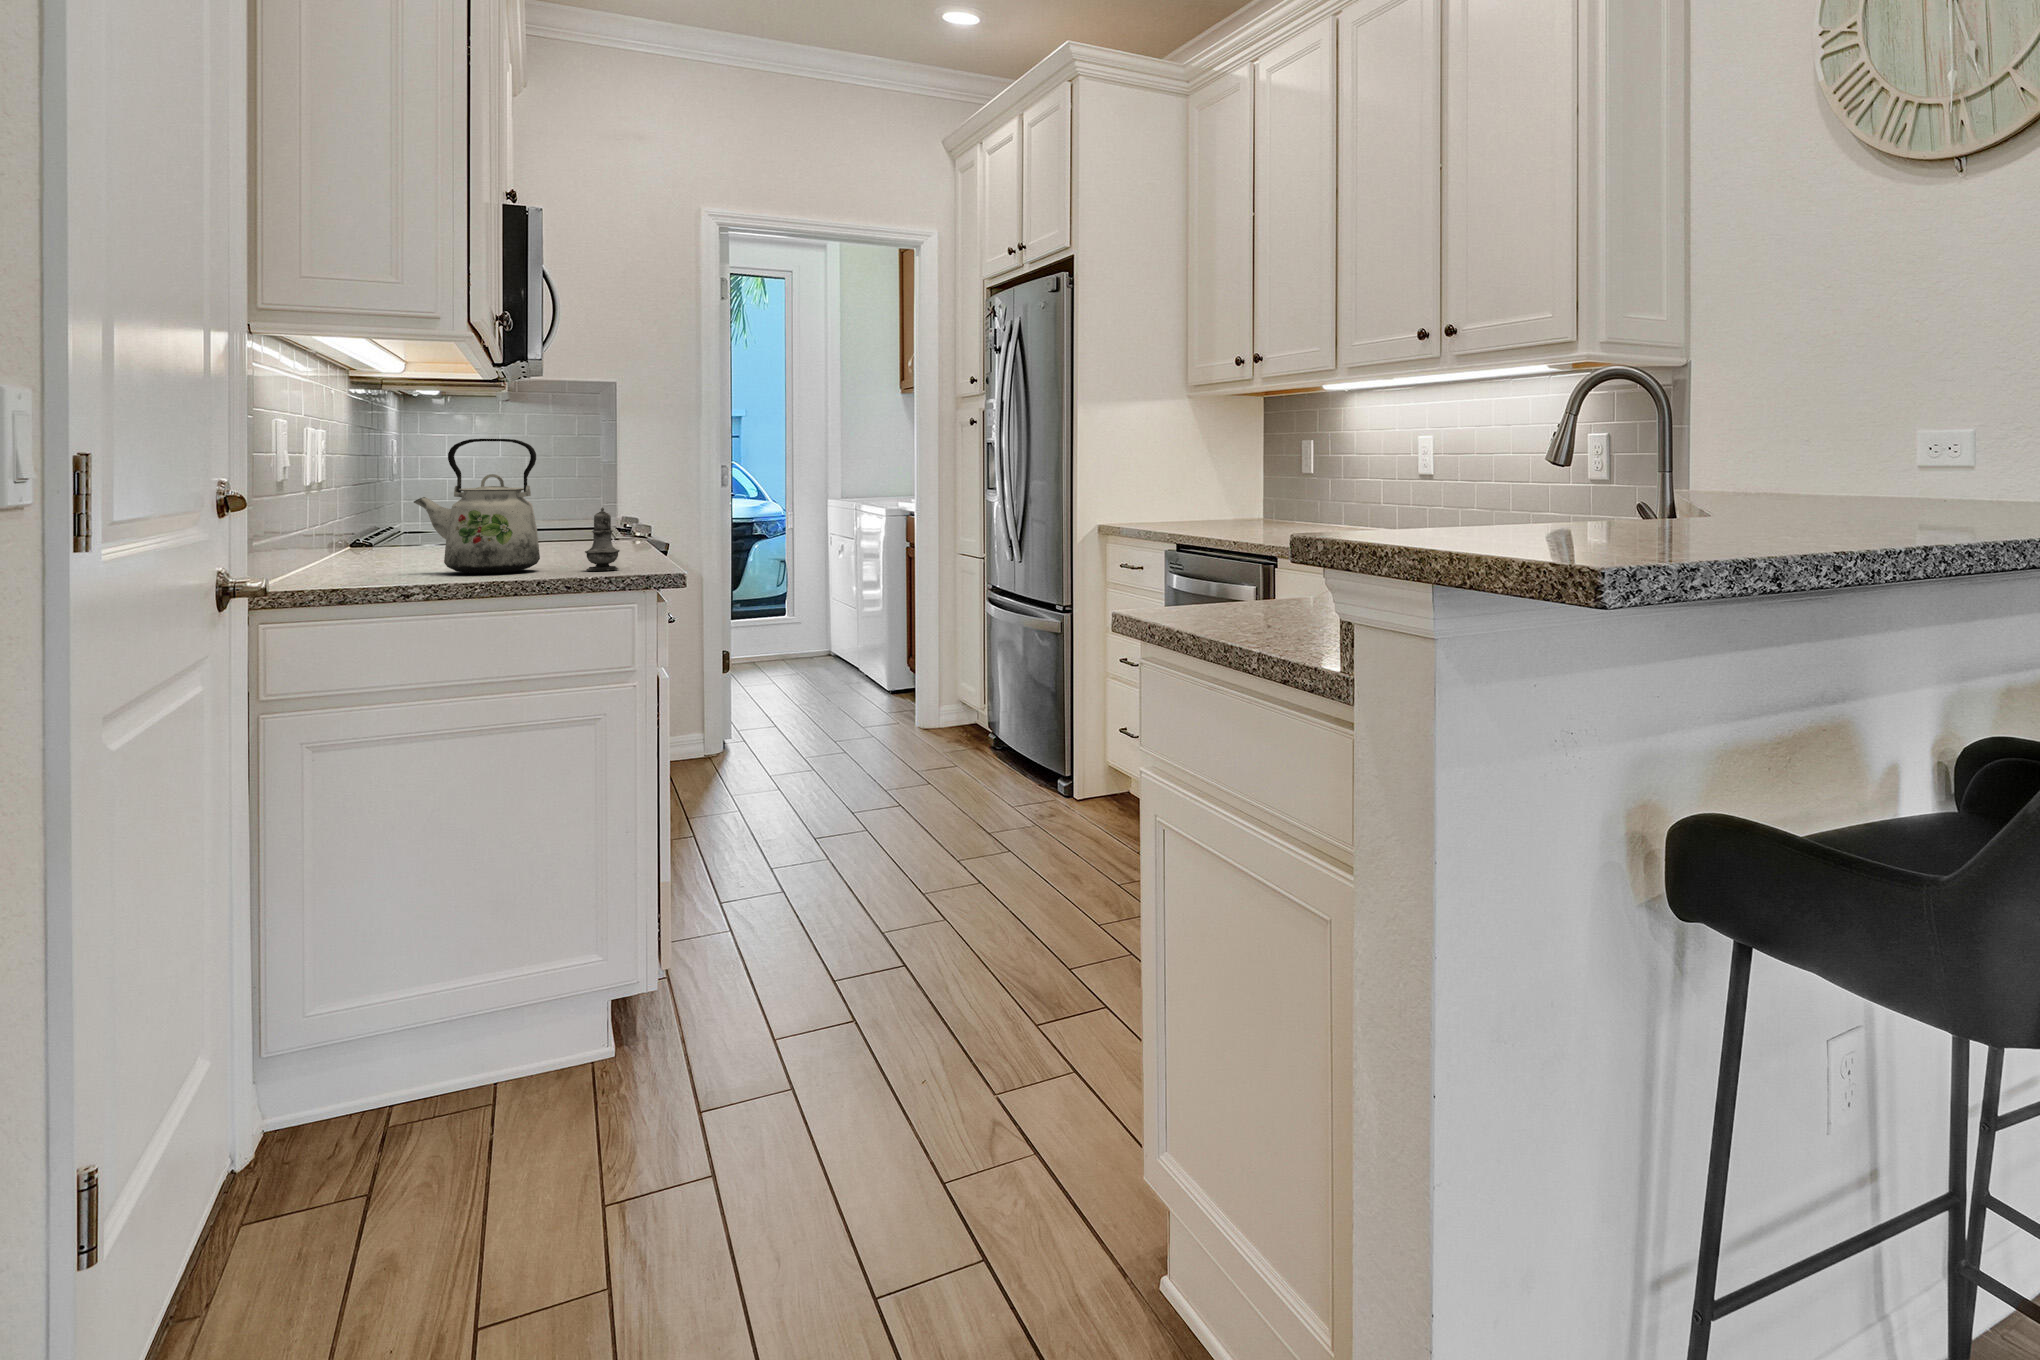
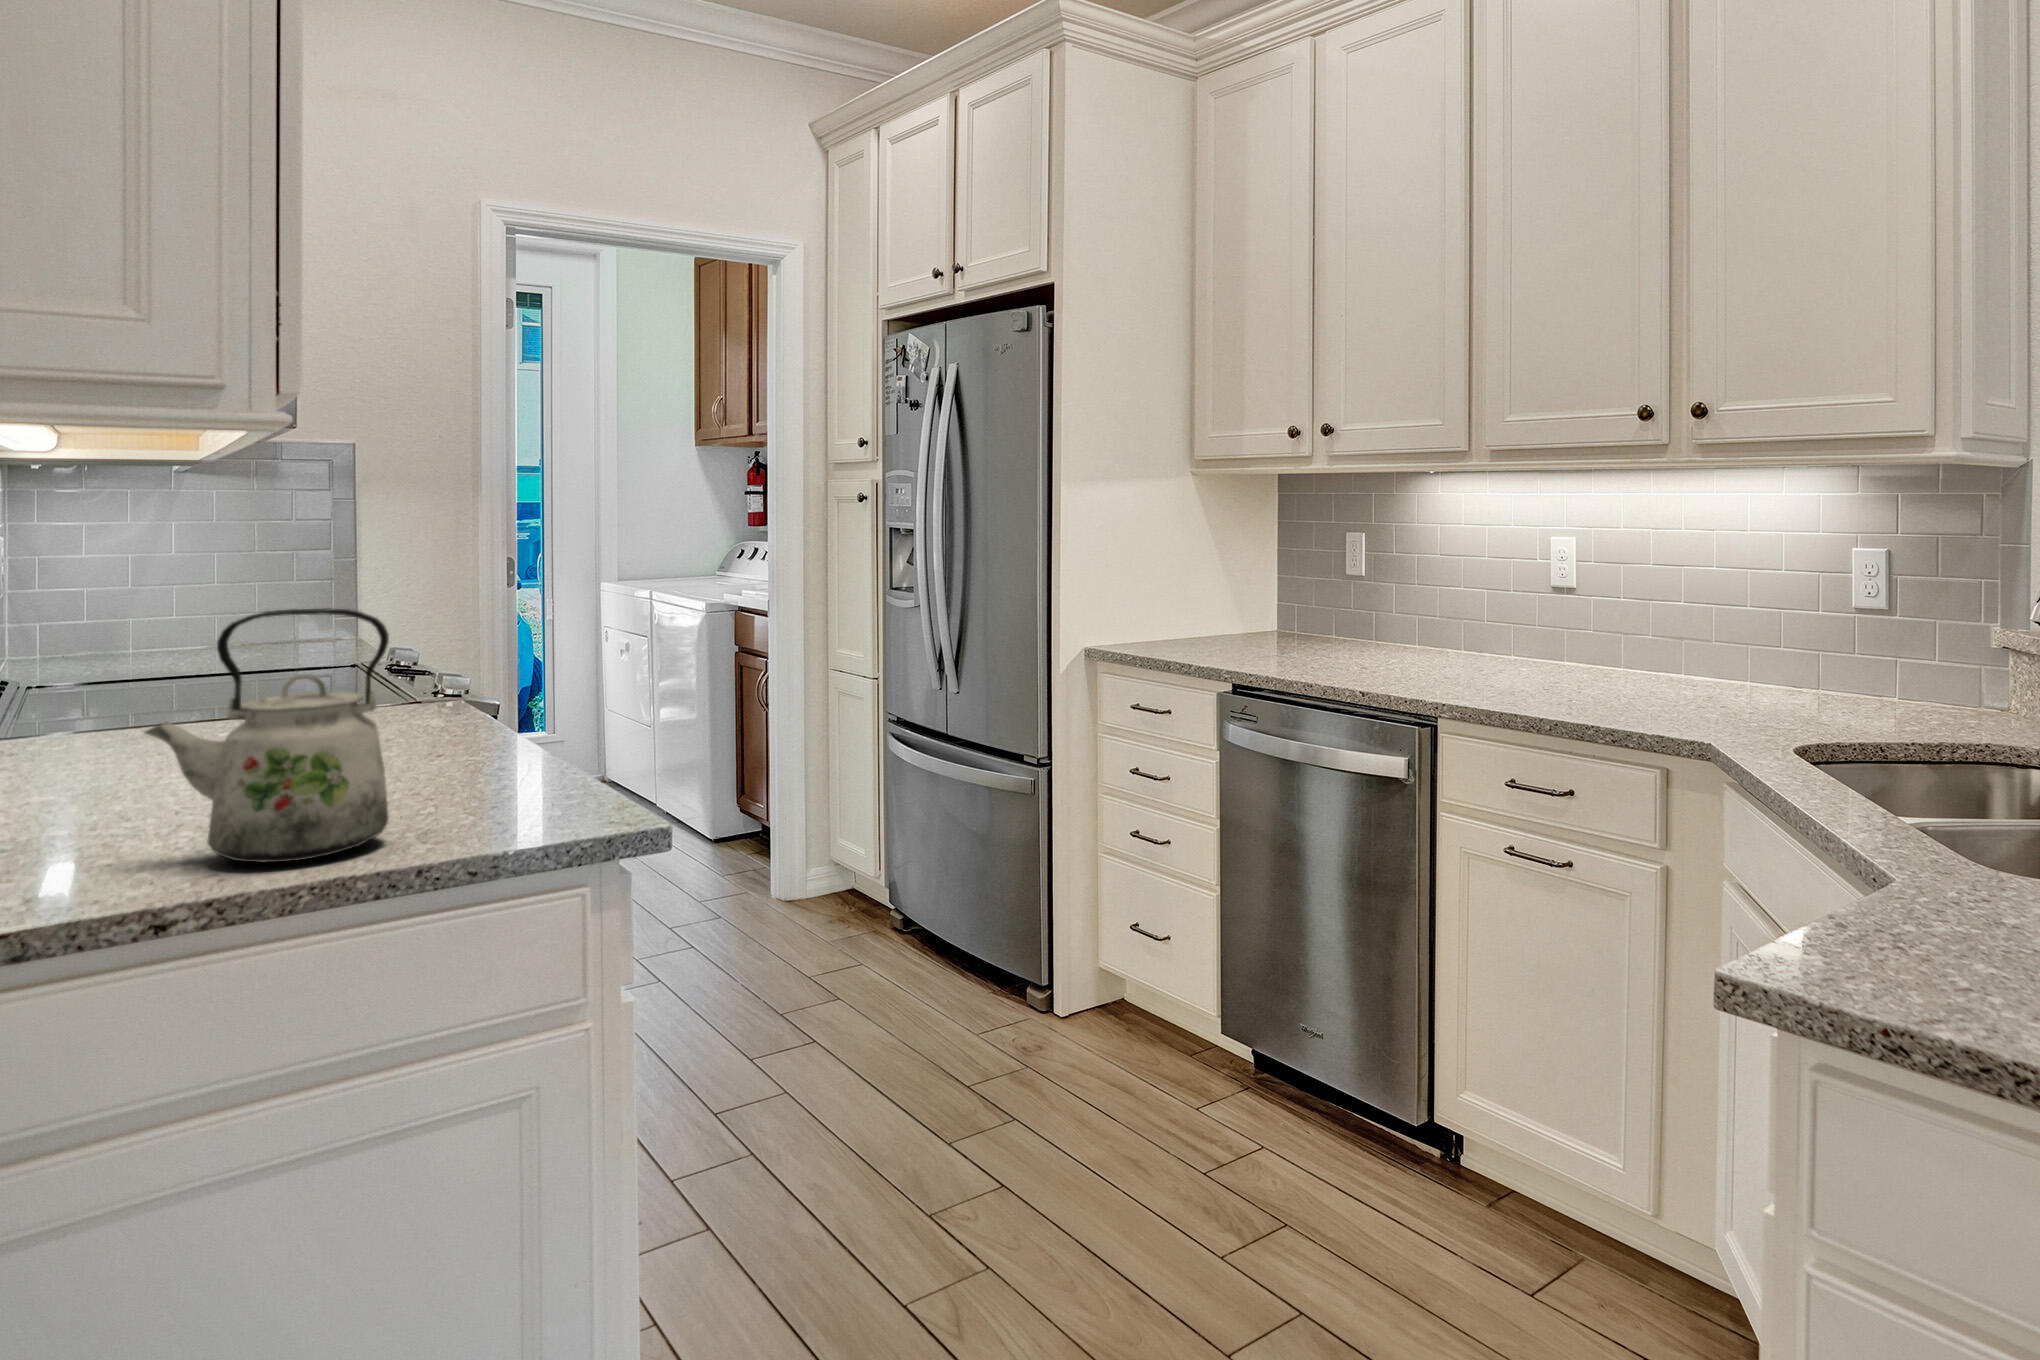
salt shaker: present [585,507,620,571] -> none [476,722,539,838]

